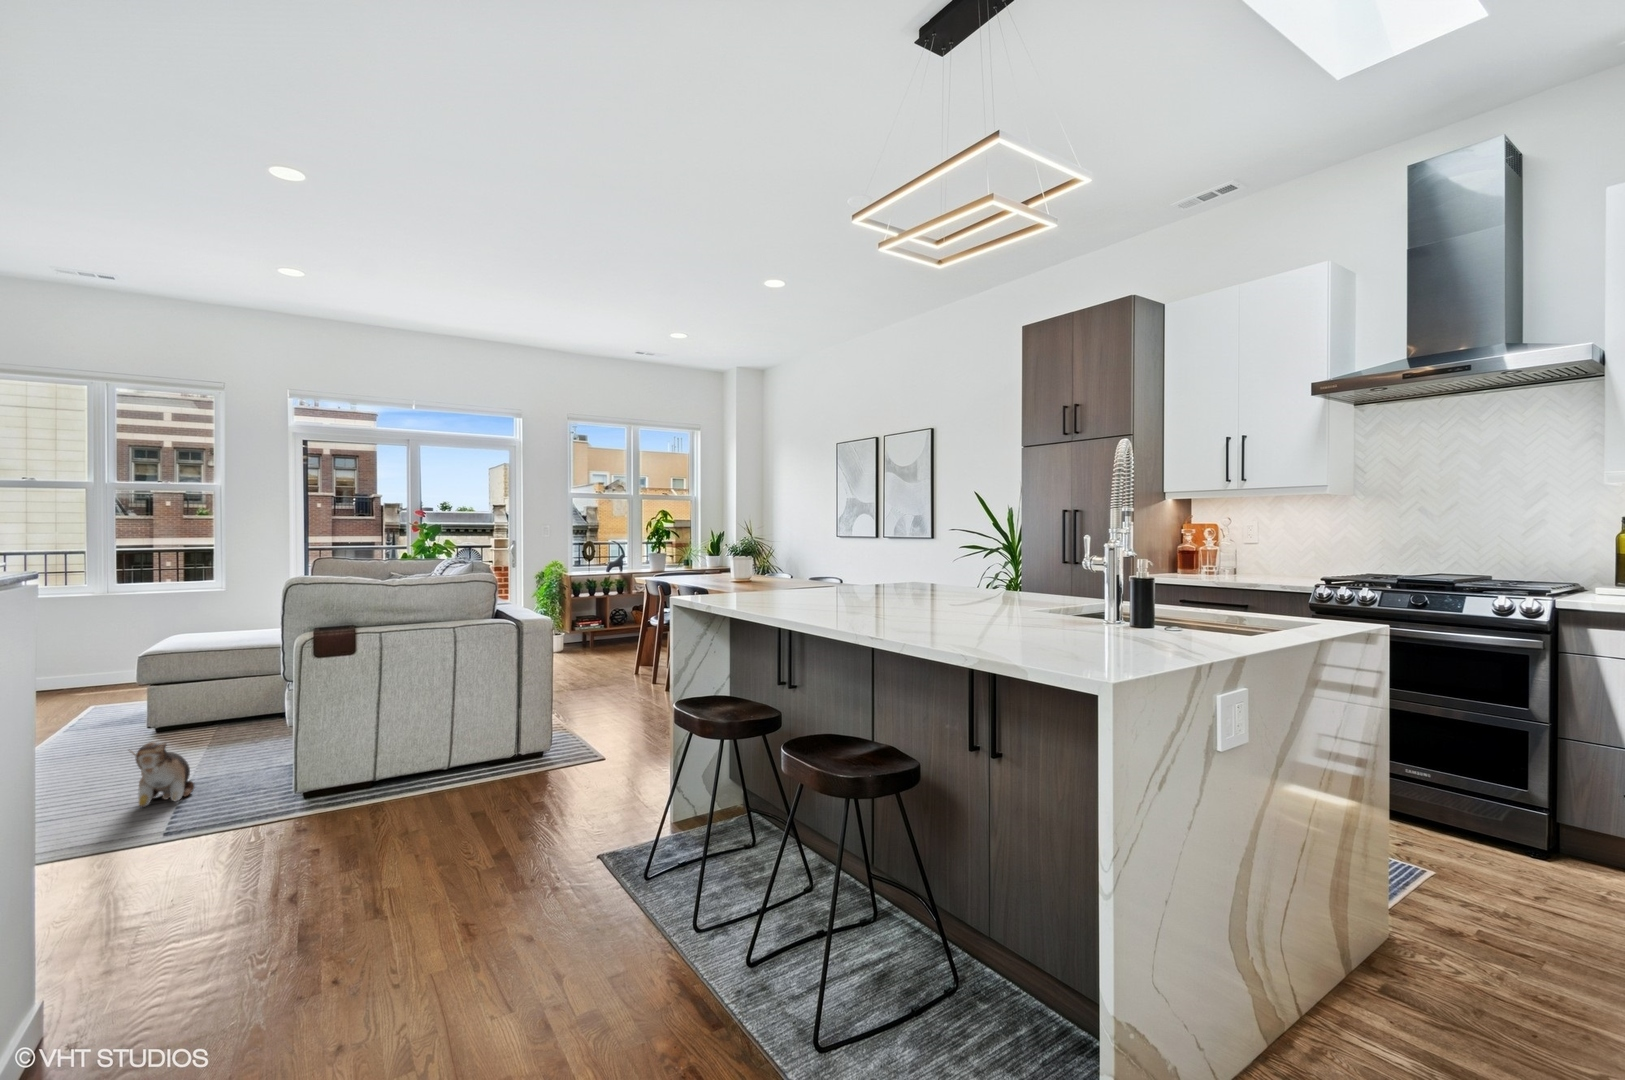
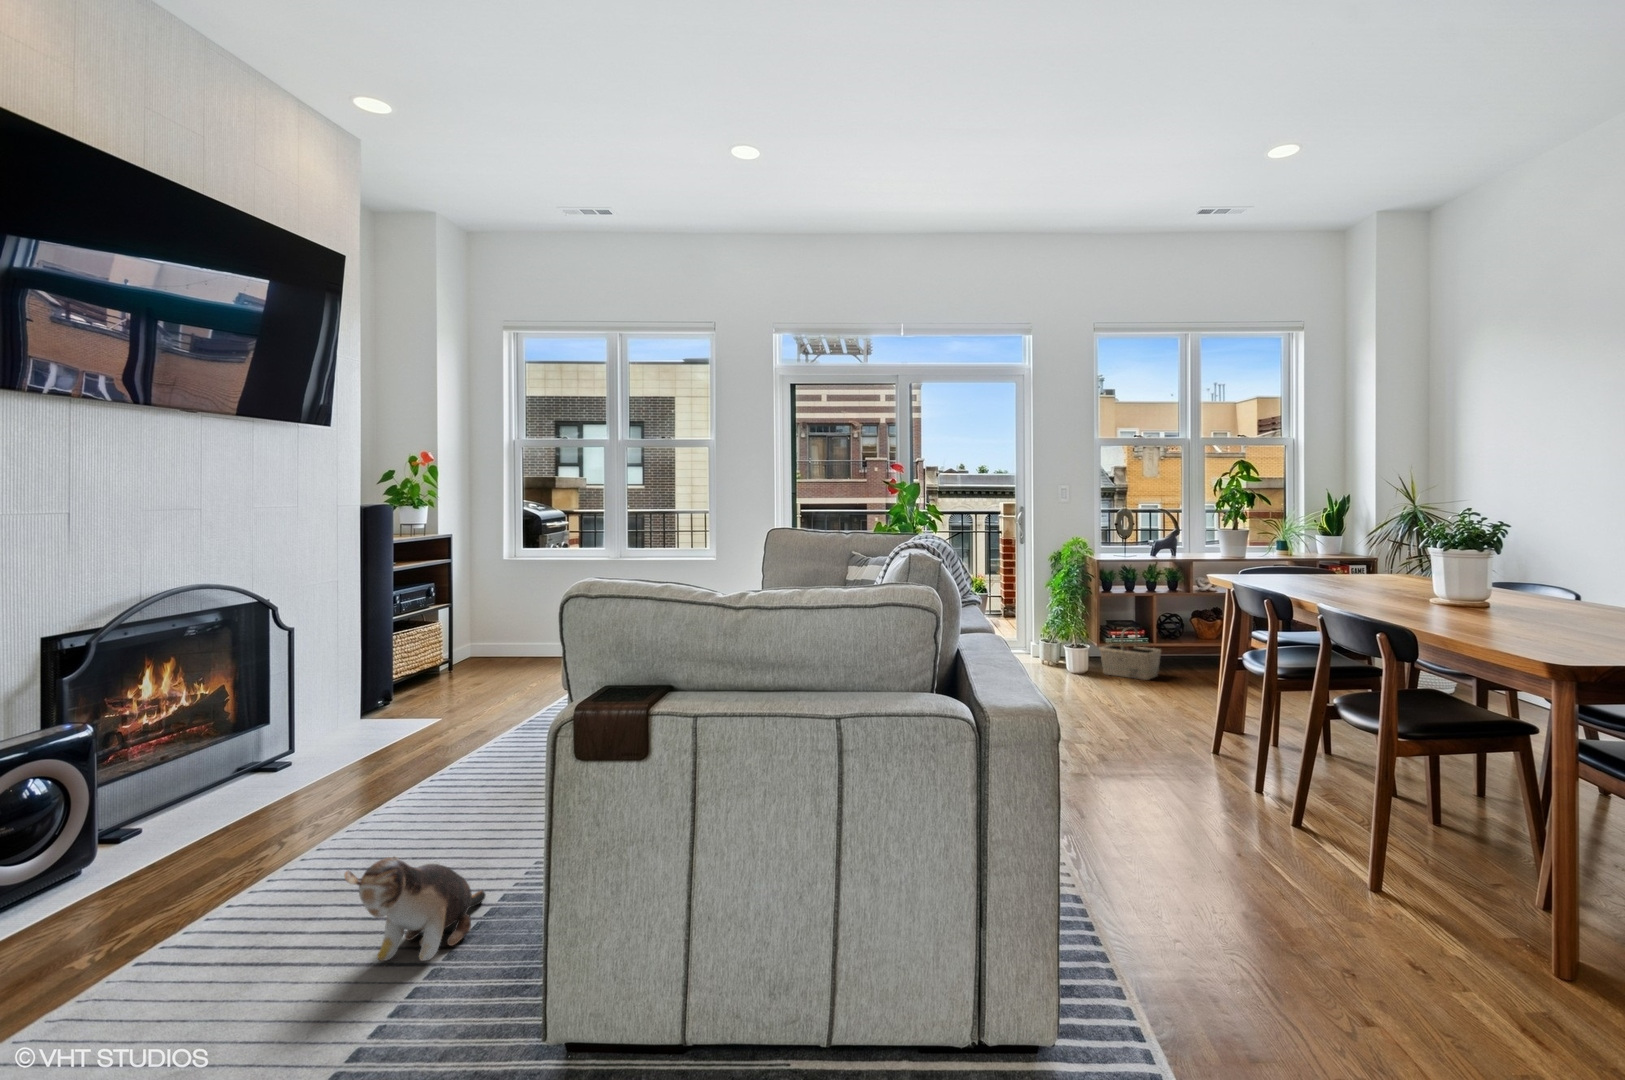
basket: none [572,619,613,653] -> present [1099,627,1161,680]

